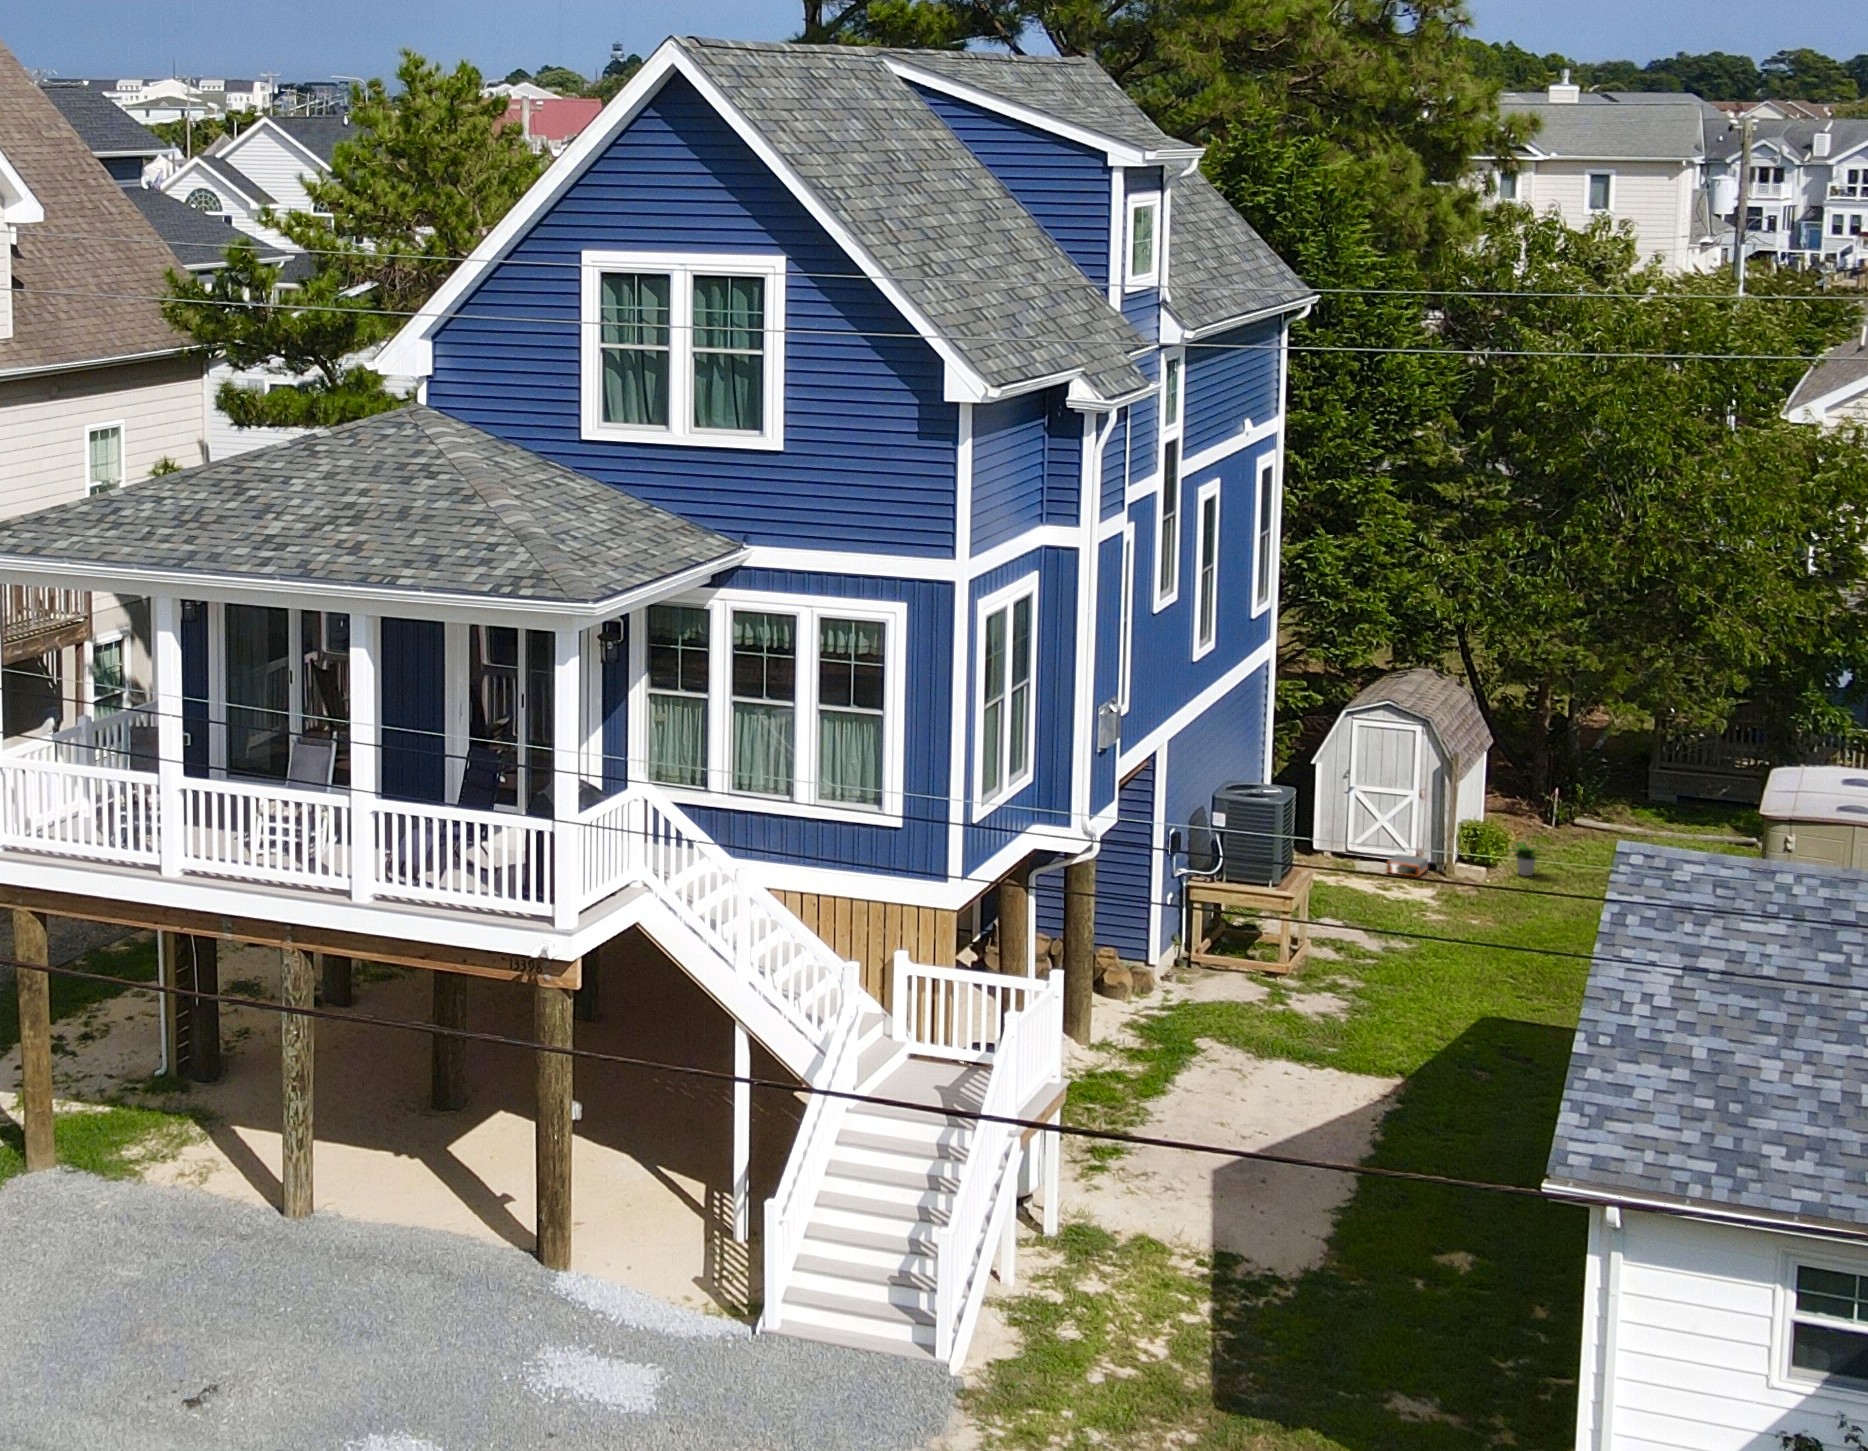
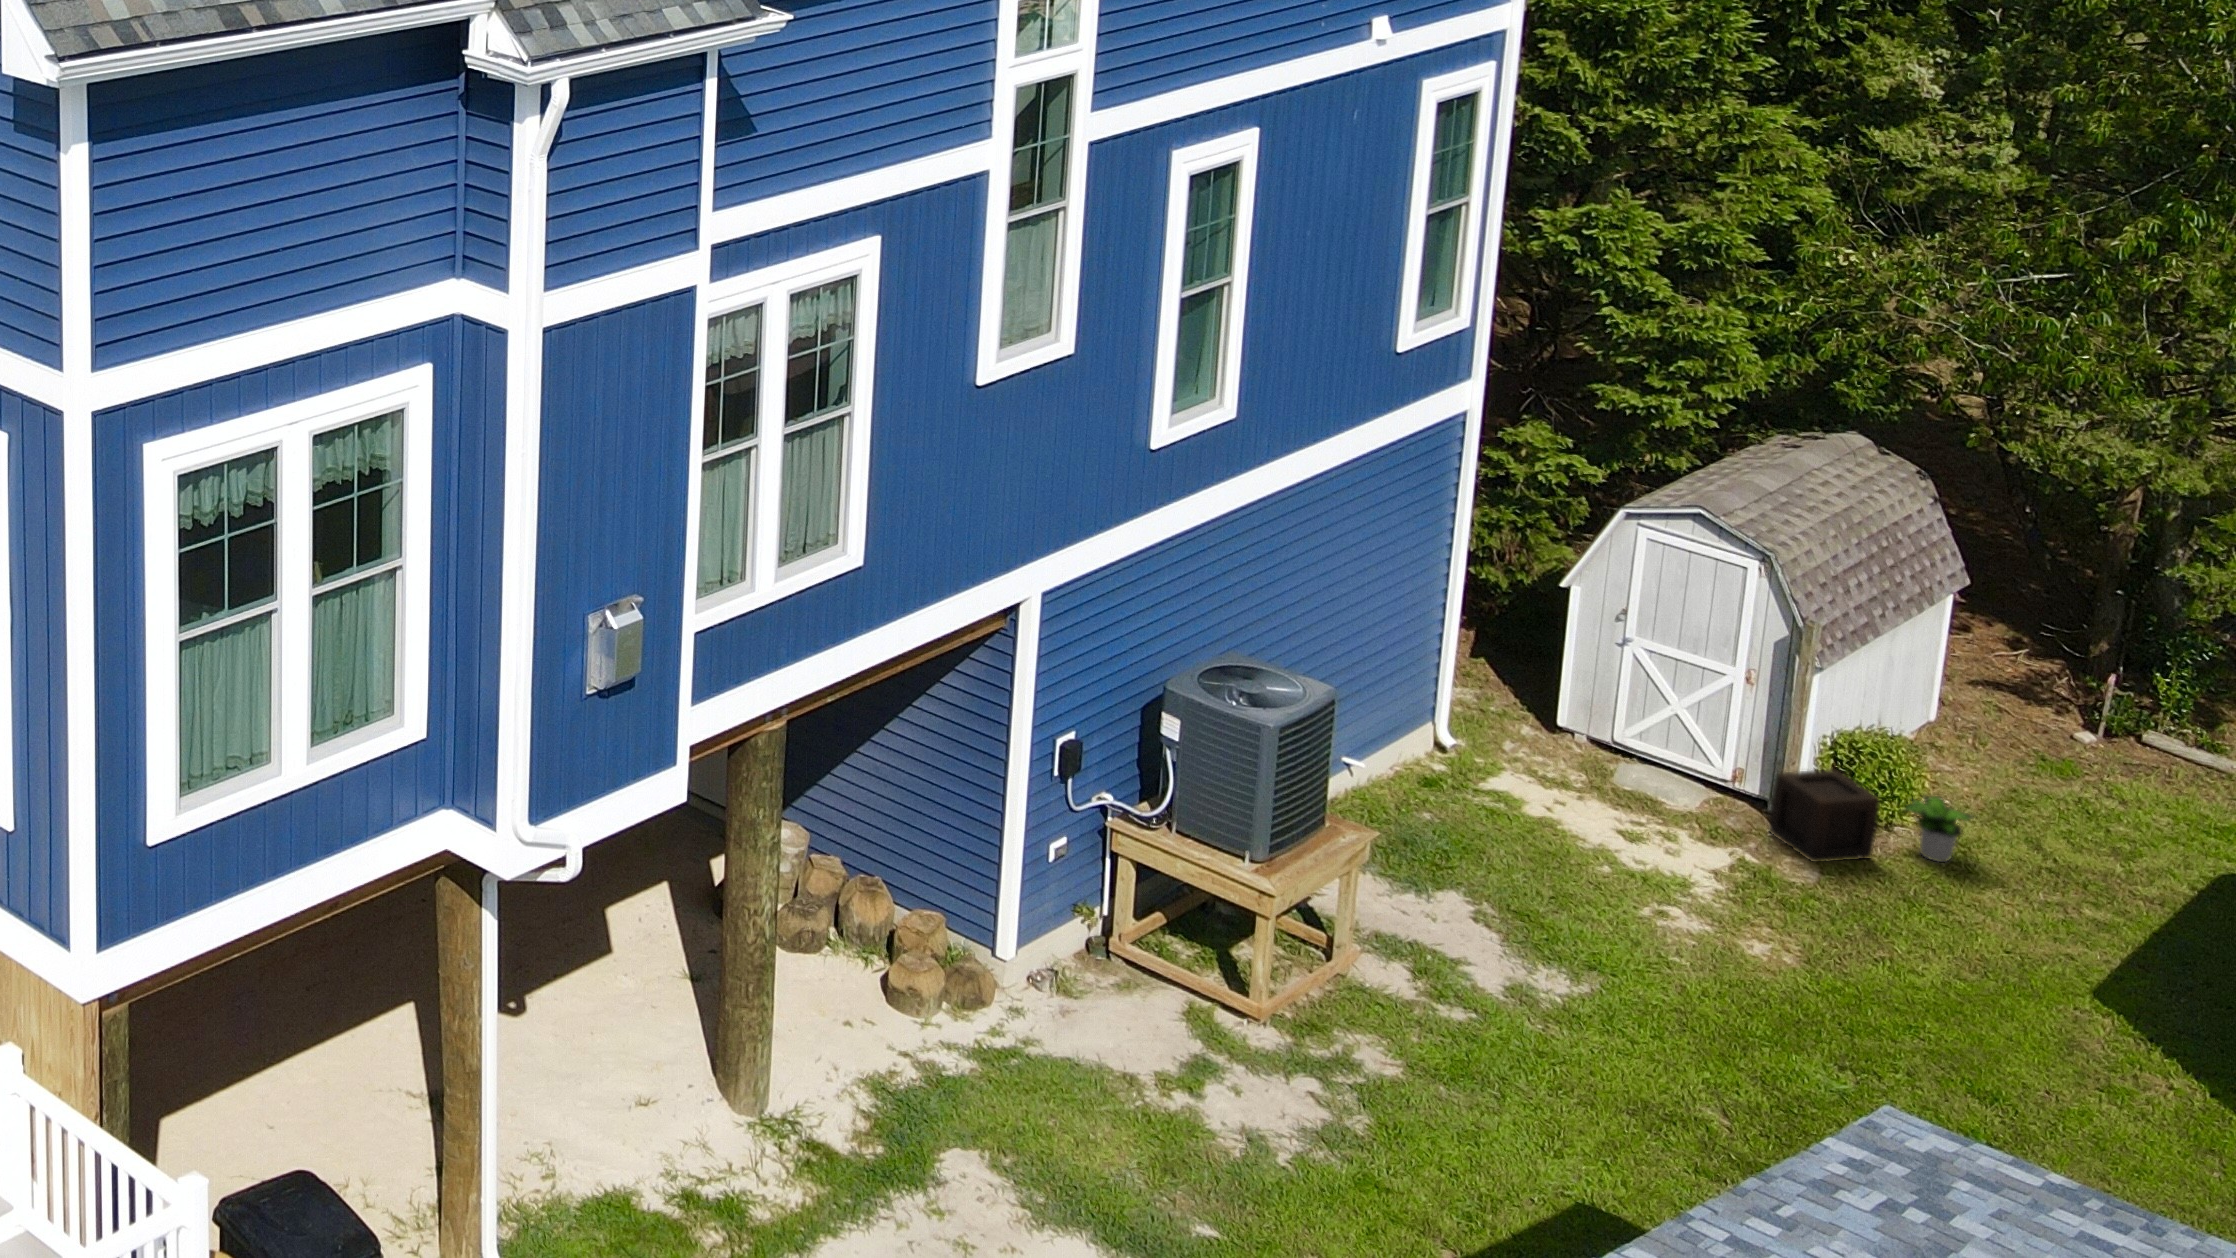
wooden crate: none [1447,836,1501,884] -> present [1769,770,1880,862]
storage box: present [1386,854,1428,877] -> none [1654,768,1744,823]

